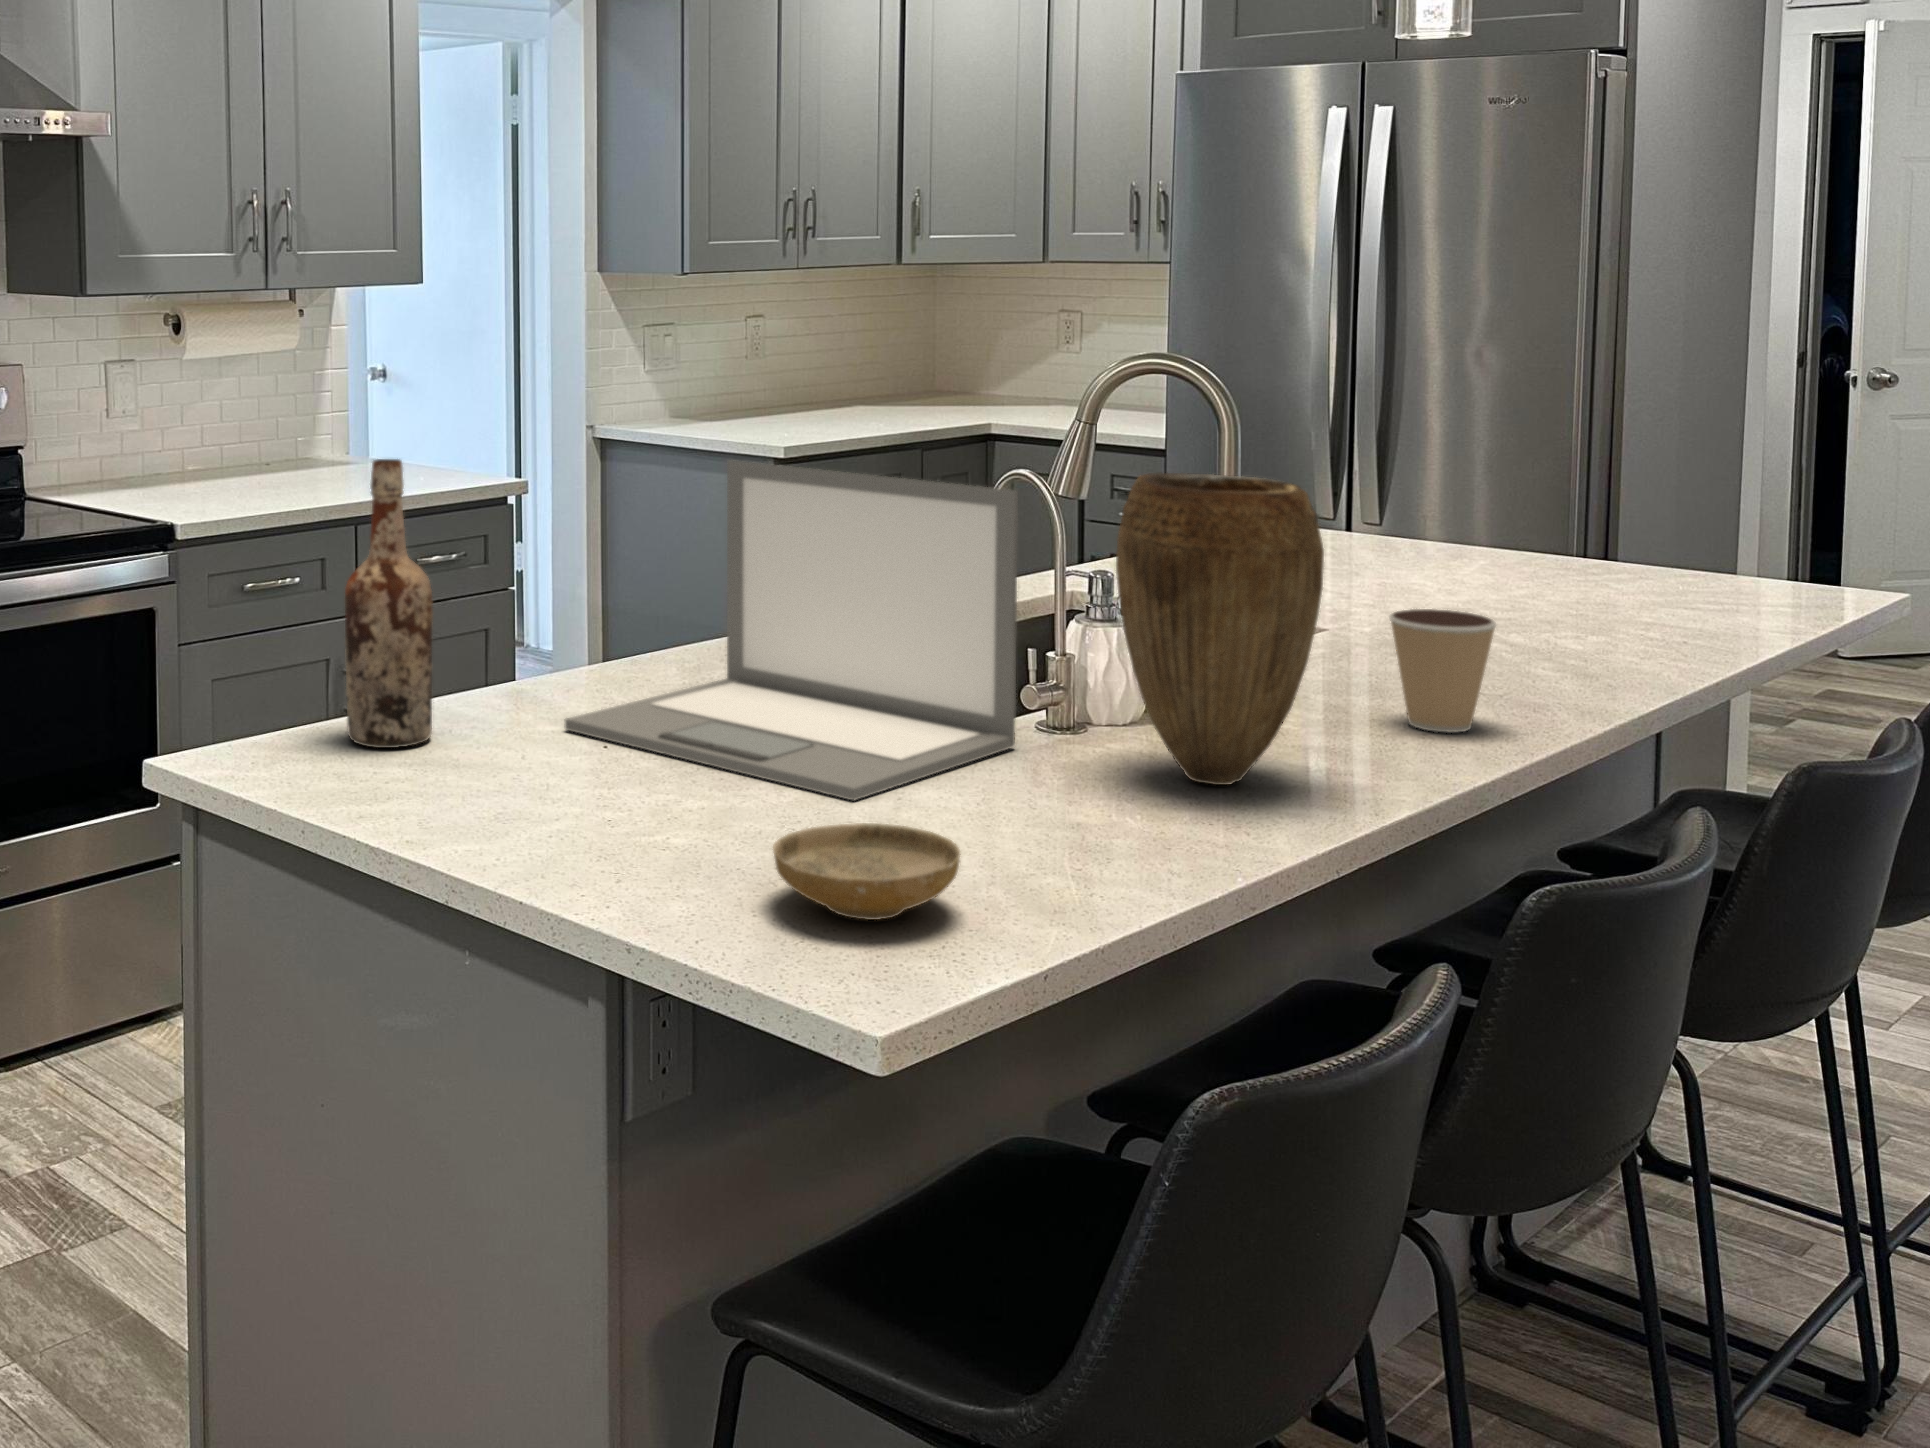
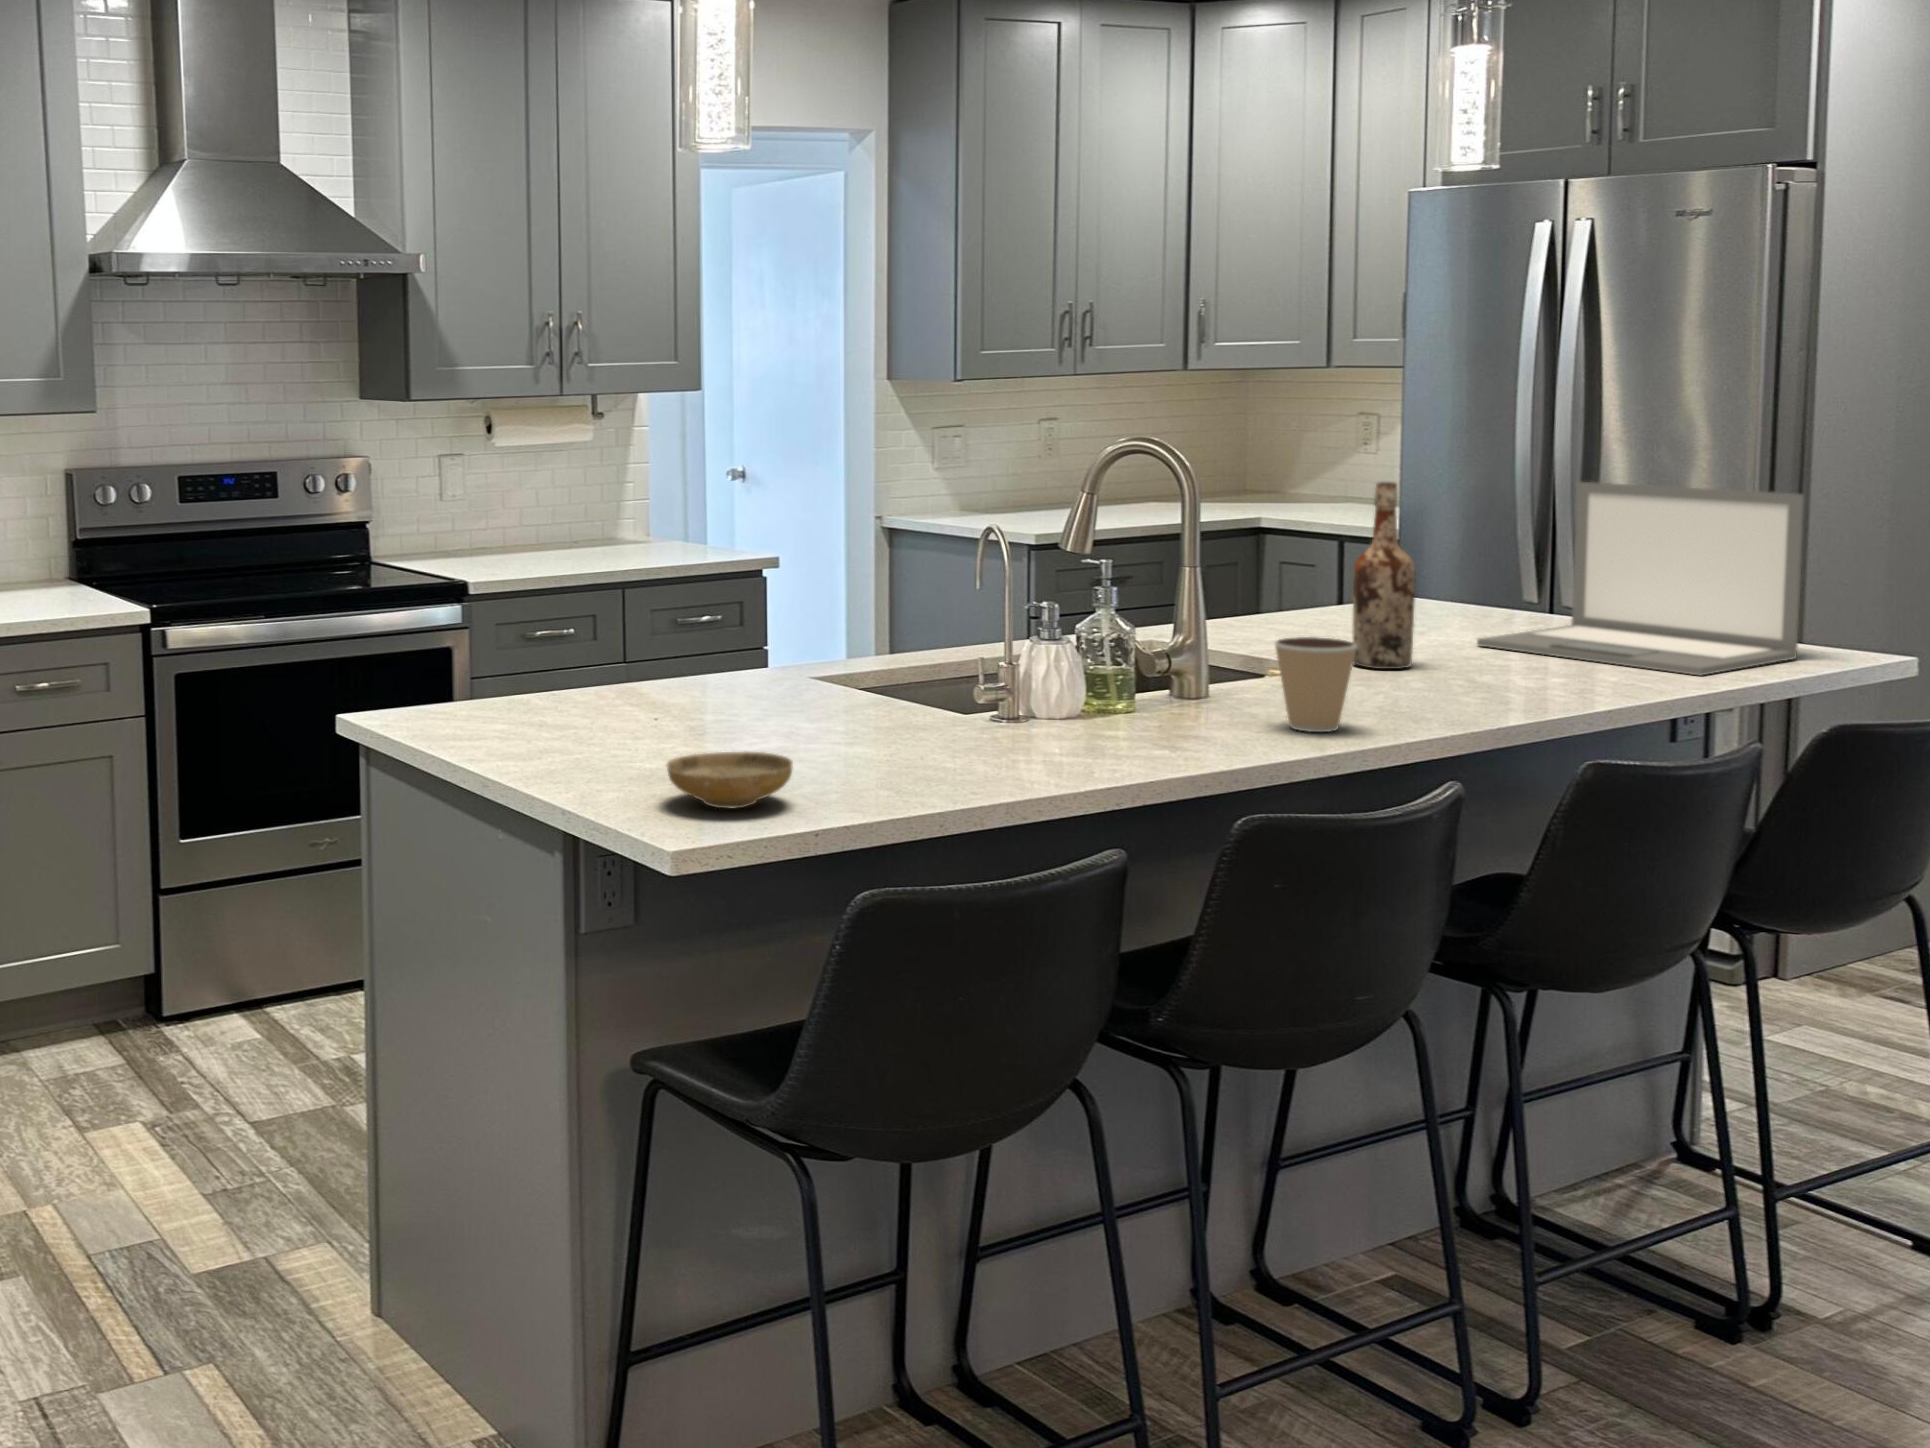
wine bottle: present [345,459,433,748] -> present [1353,482,1415,669]
laptop: present [565,460,1018,800] -> present [1477,482,1804,676]
vase: present [1116,473,1324,785] -> none [1005,522,1157,754]

